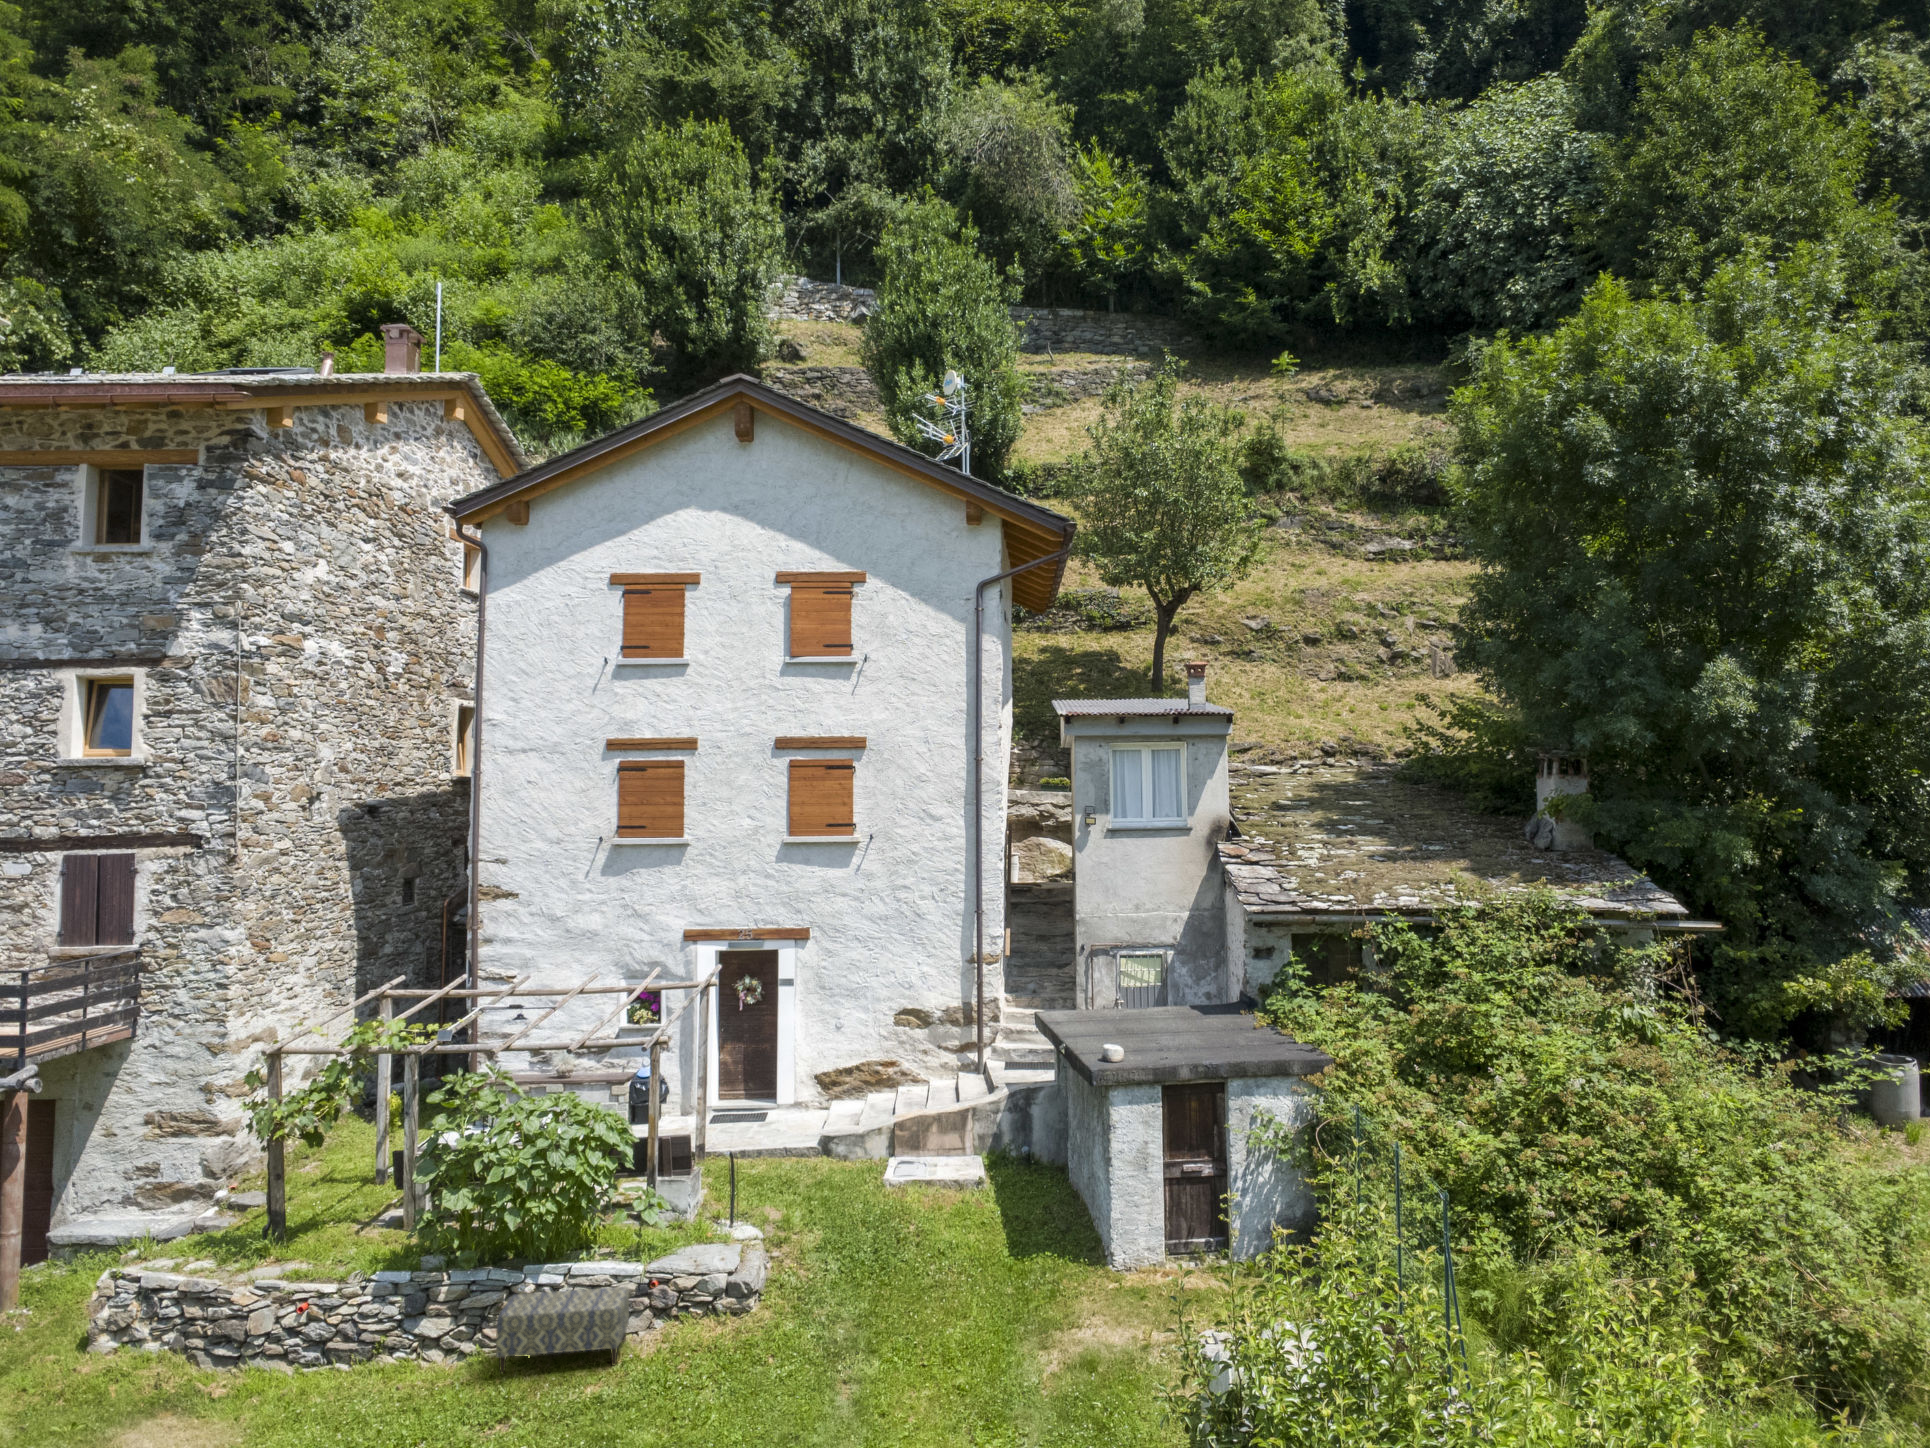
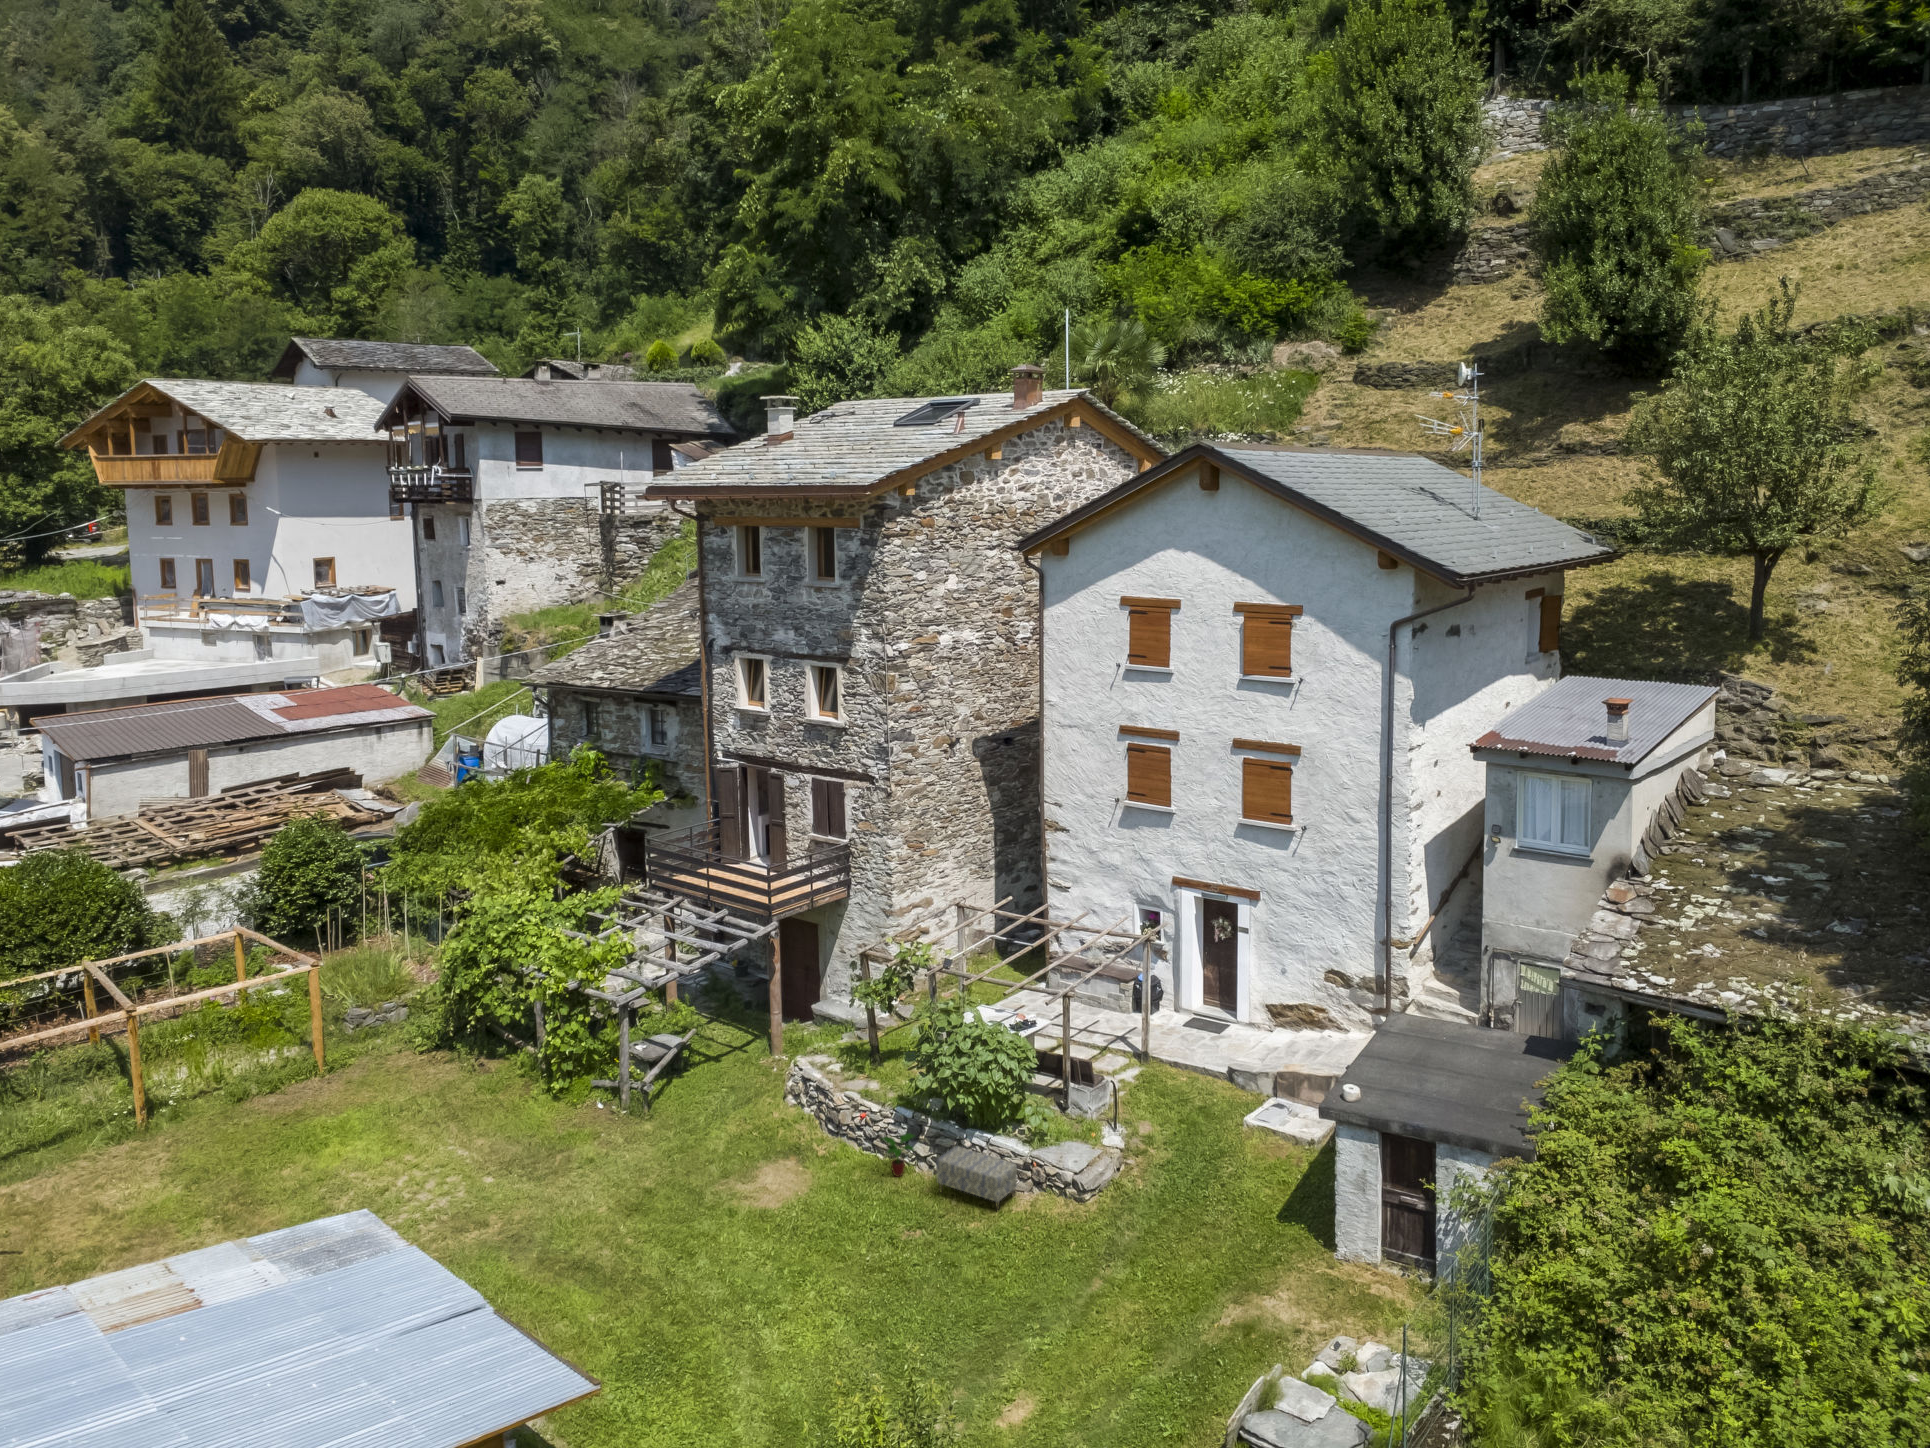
potted plant: none [360,1304,437,1381] -> present [882,1133,914,1177]

